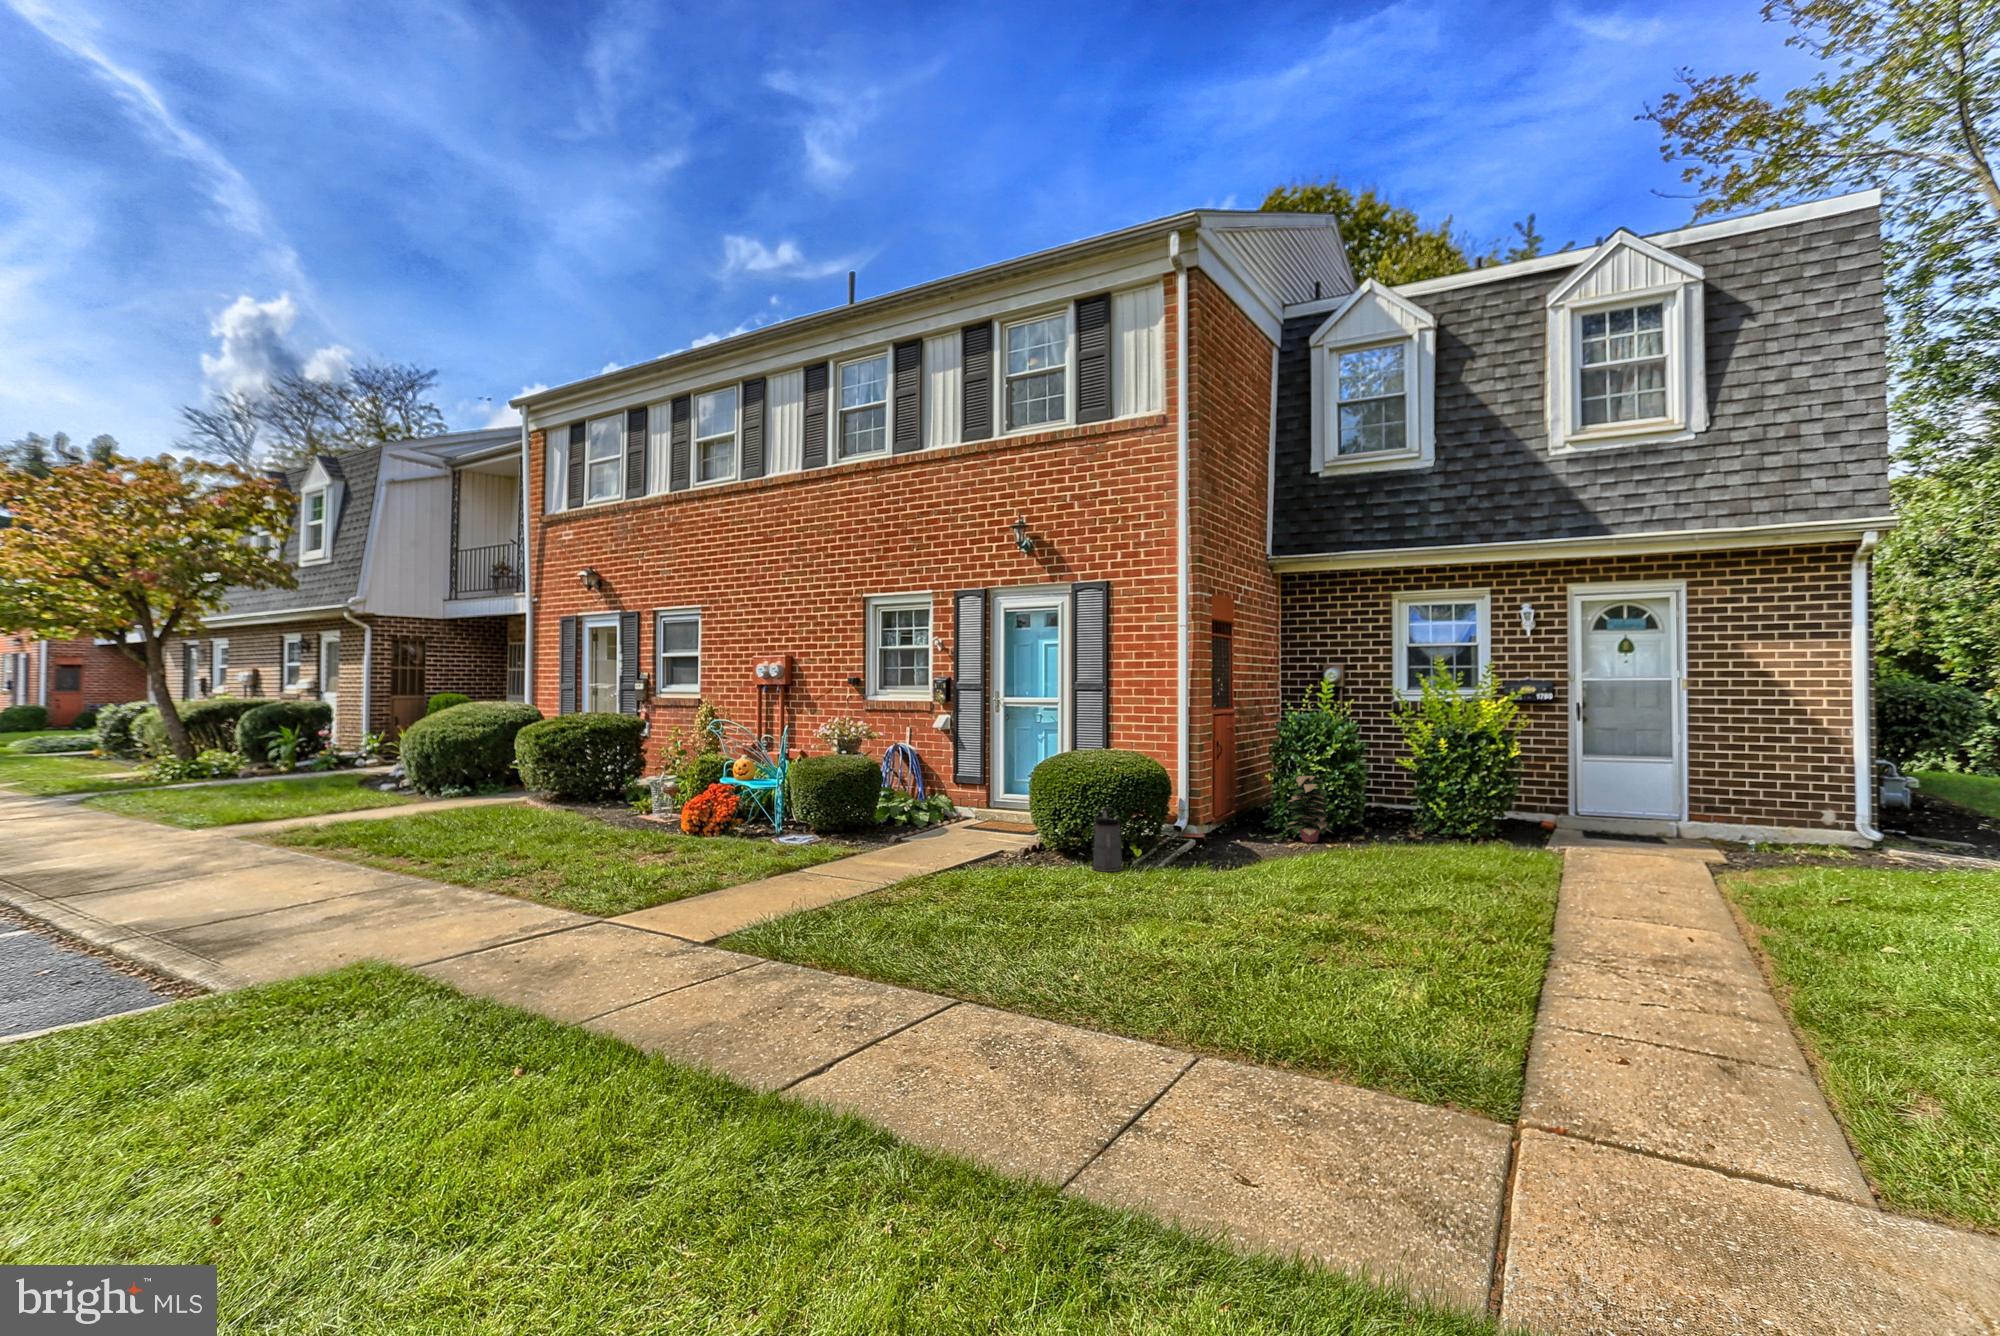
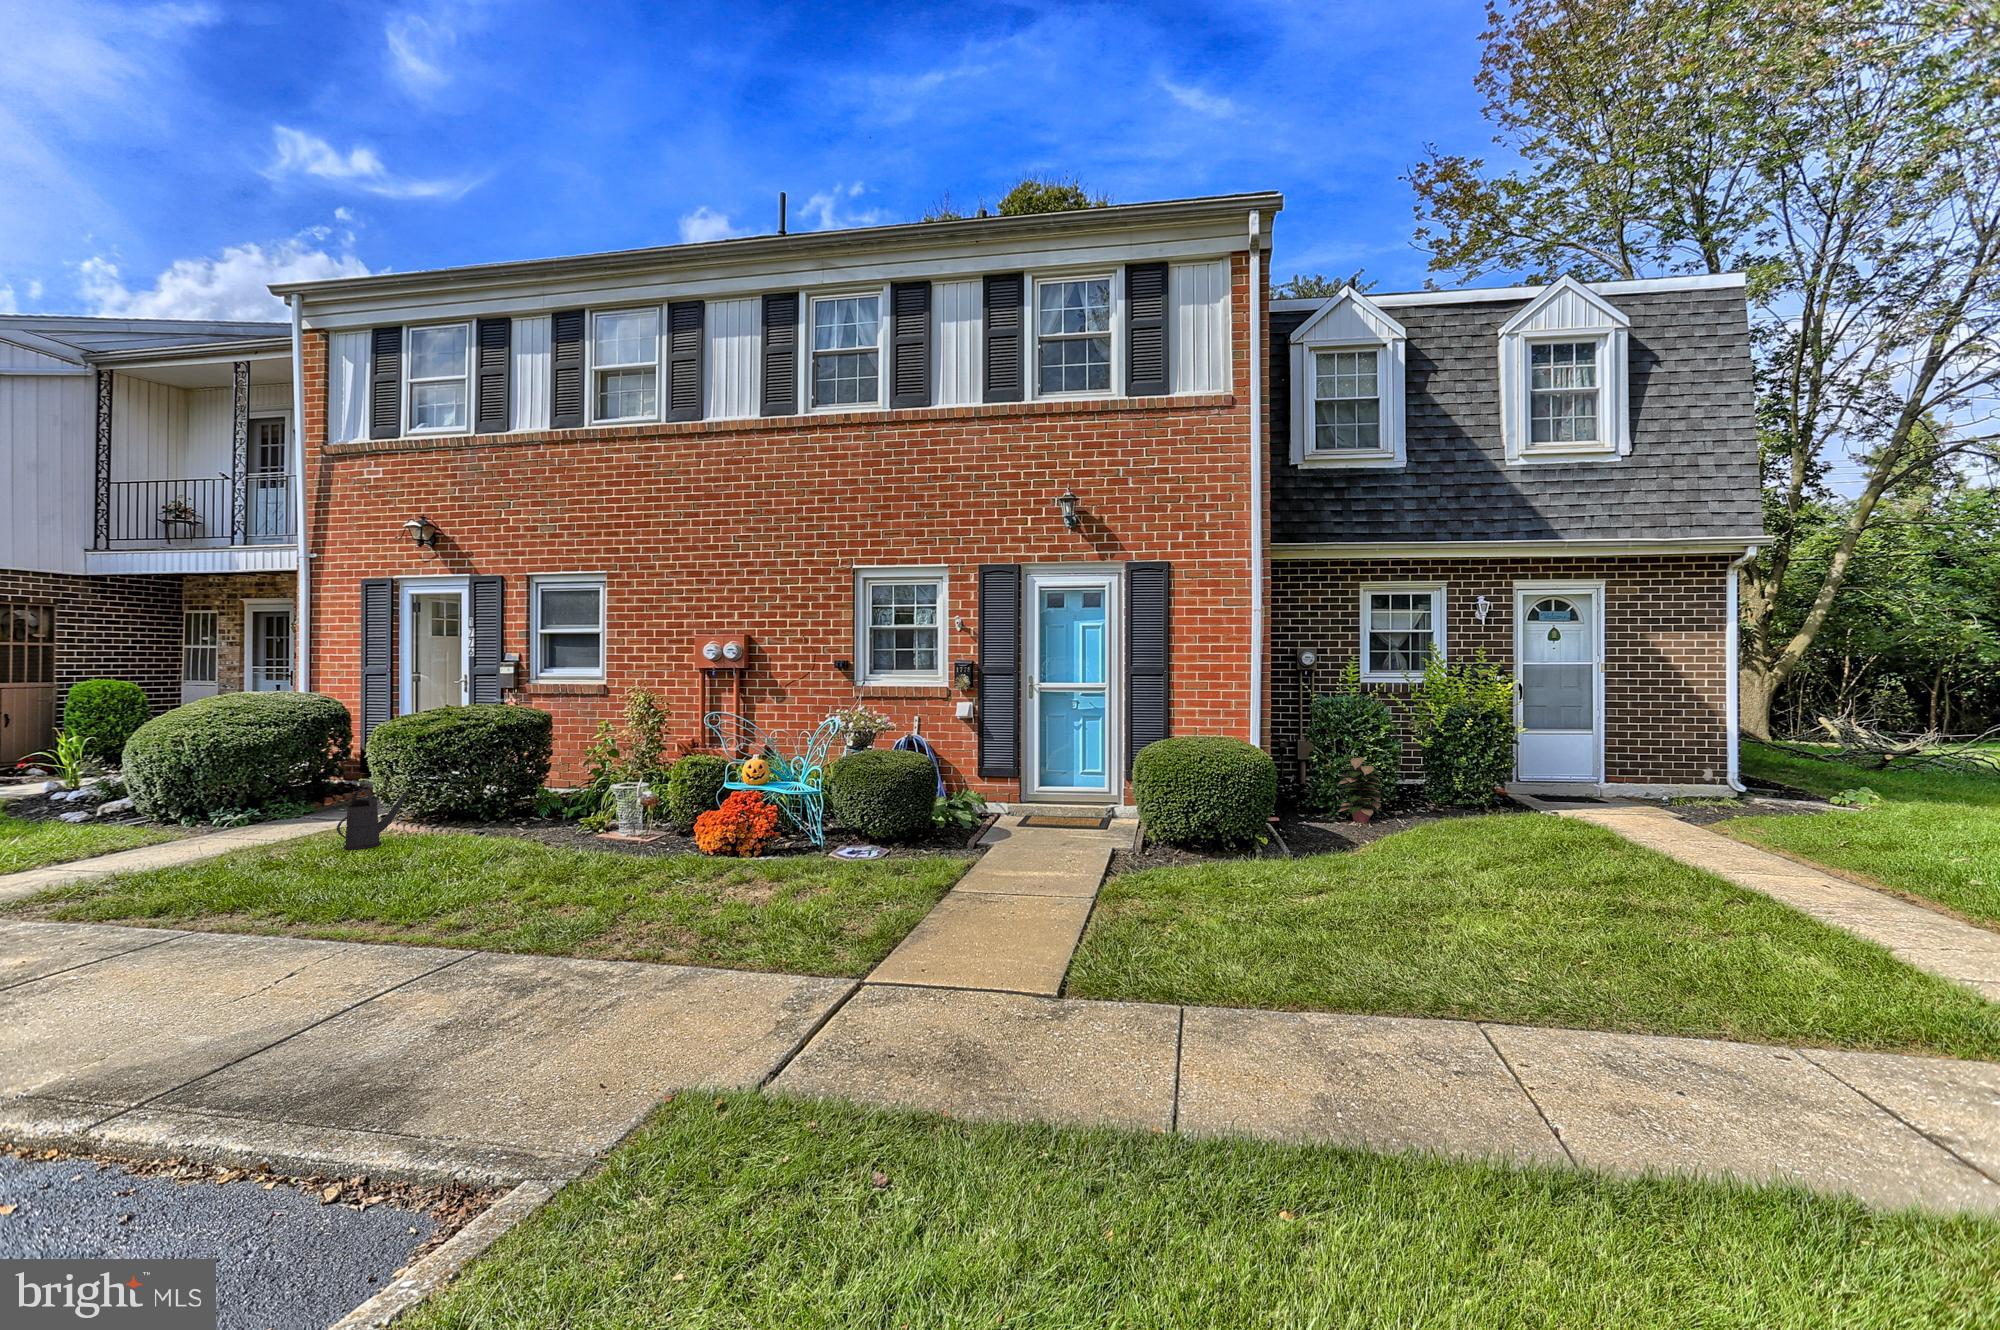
watering can: present [1092,807,1123,872] -> present [337,789,409,850]

